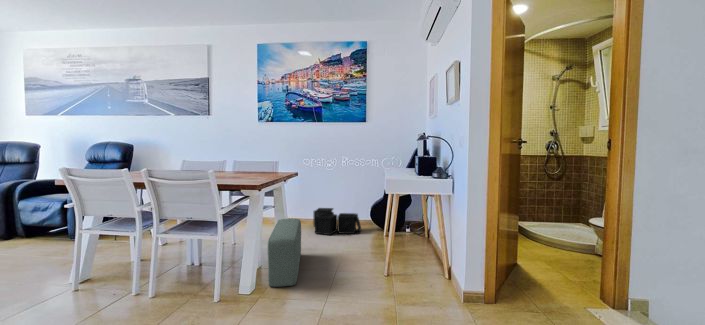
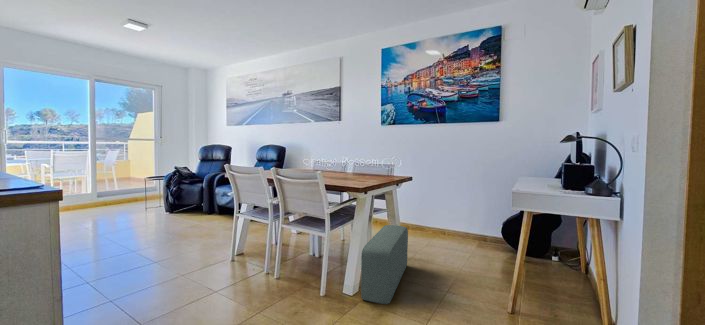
storage bin: present [313,208,361,235] -> none [431,214,487,251]

